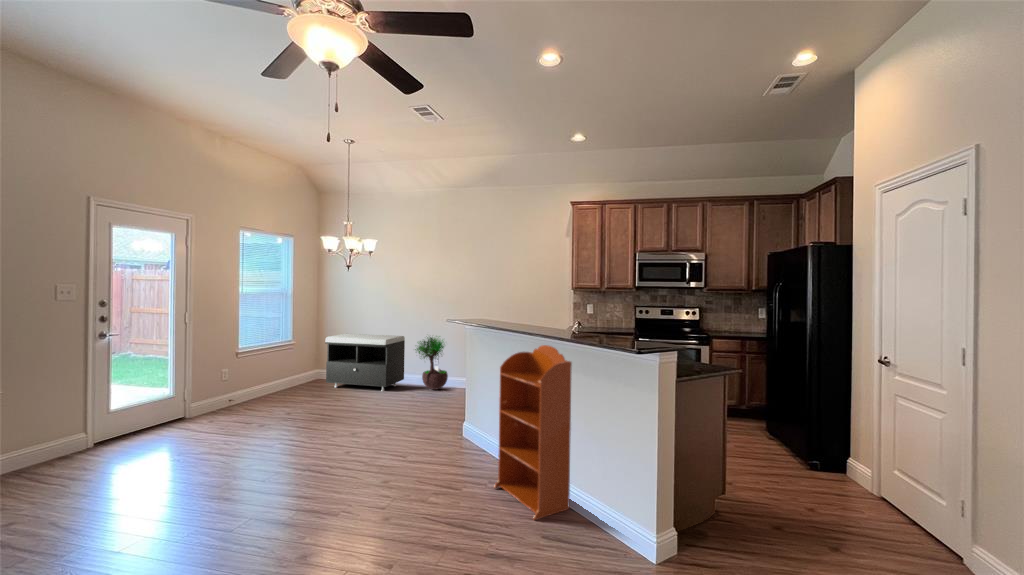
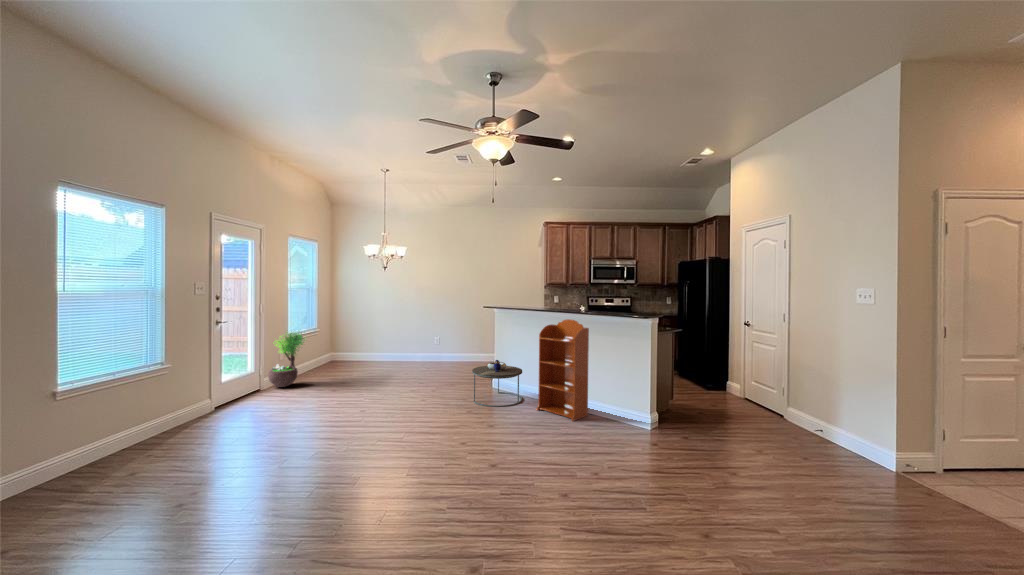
storage bench: present [325,334,405,391] -> none [350,322,411,366]
potted tree: present [415,337,448,390] -> present [268,333,304,387]
side table: none [416,401,492,475] -> present [472,360,522,407]

